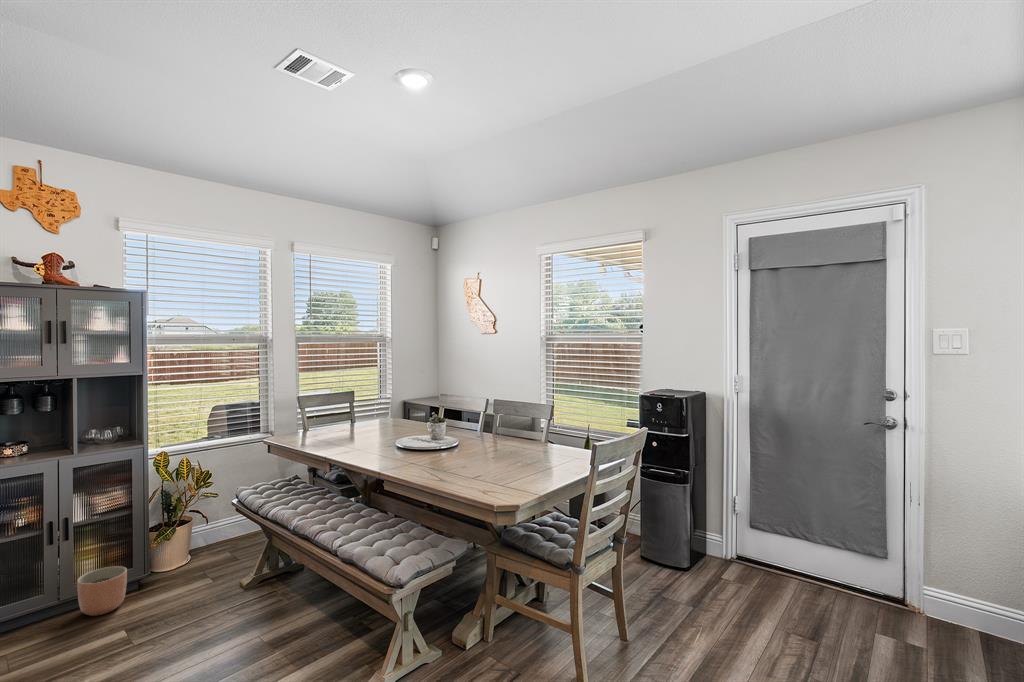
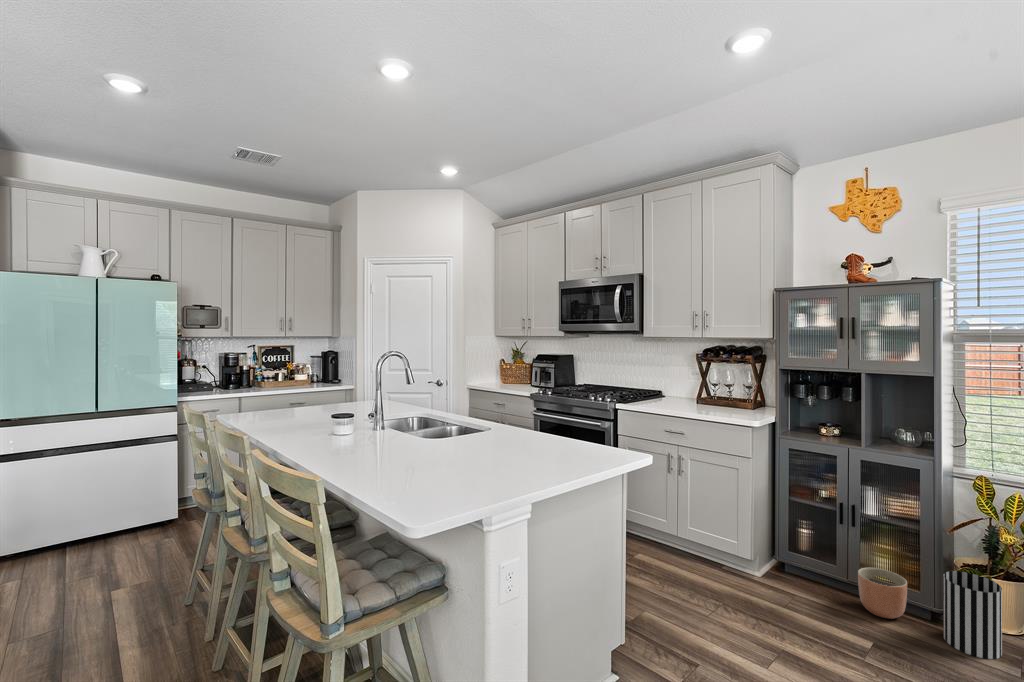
wastebasket: none [159,530,201,596] -> present [943,571,1002,659]

